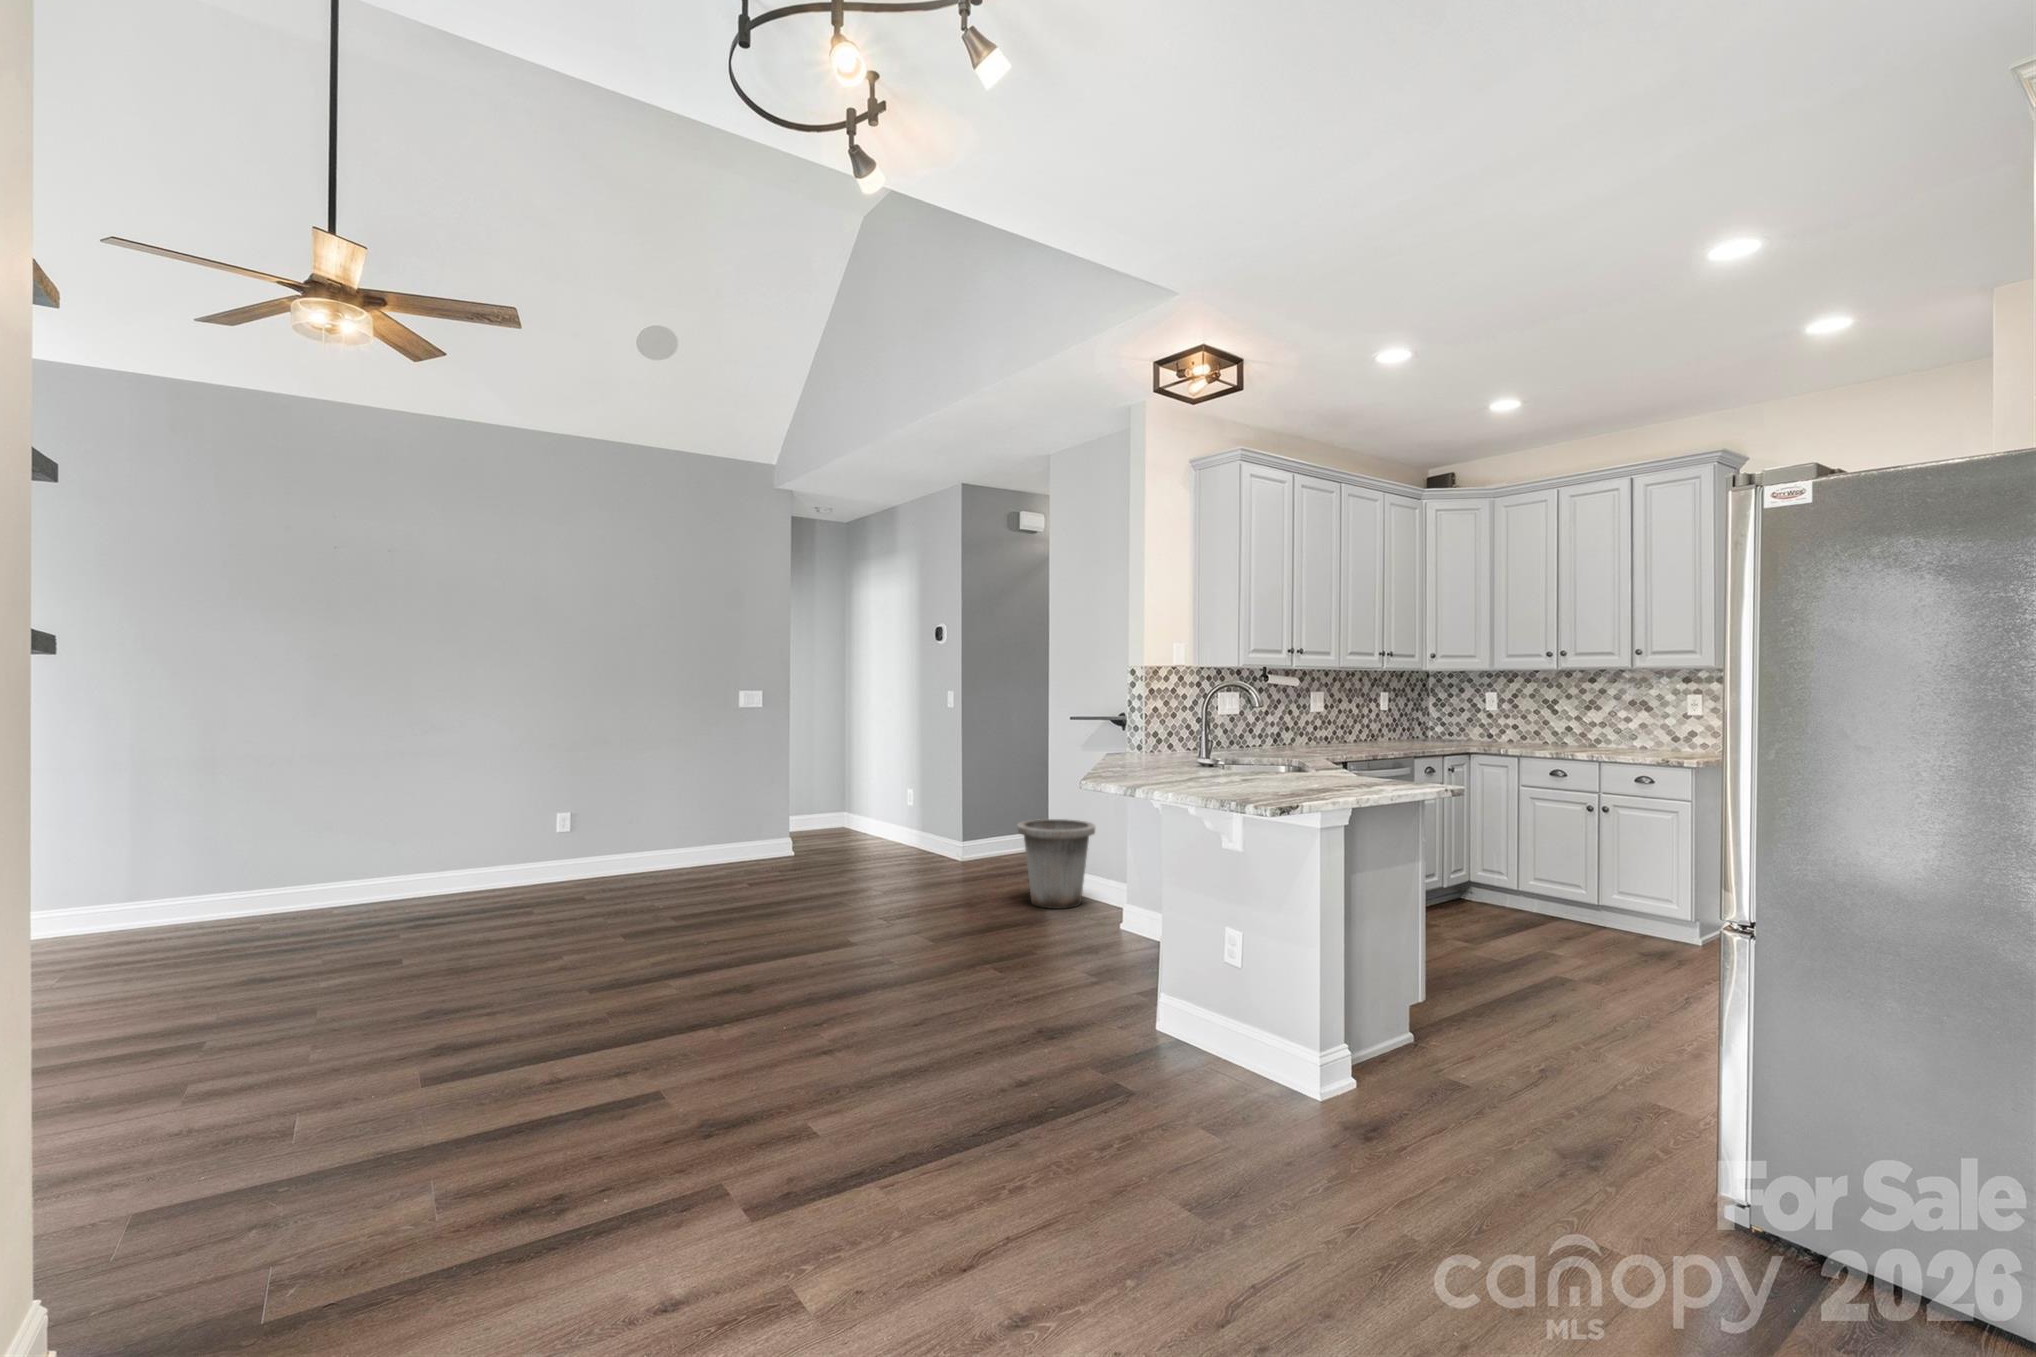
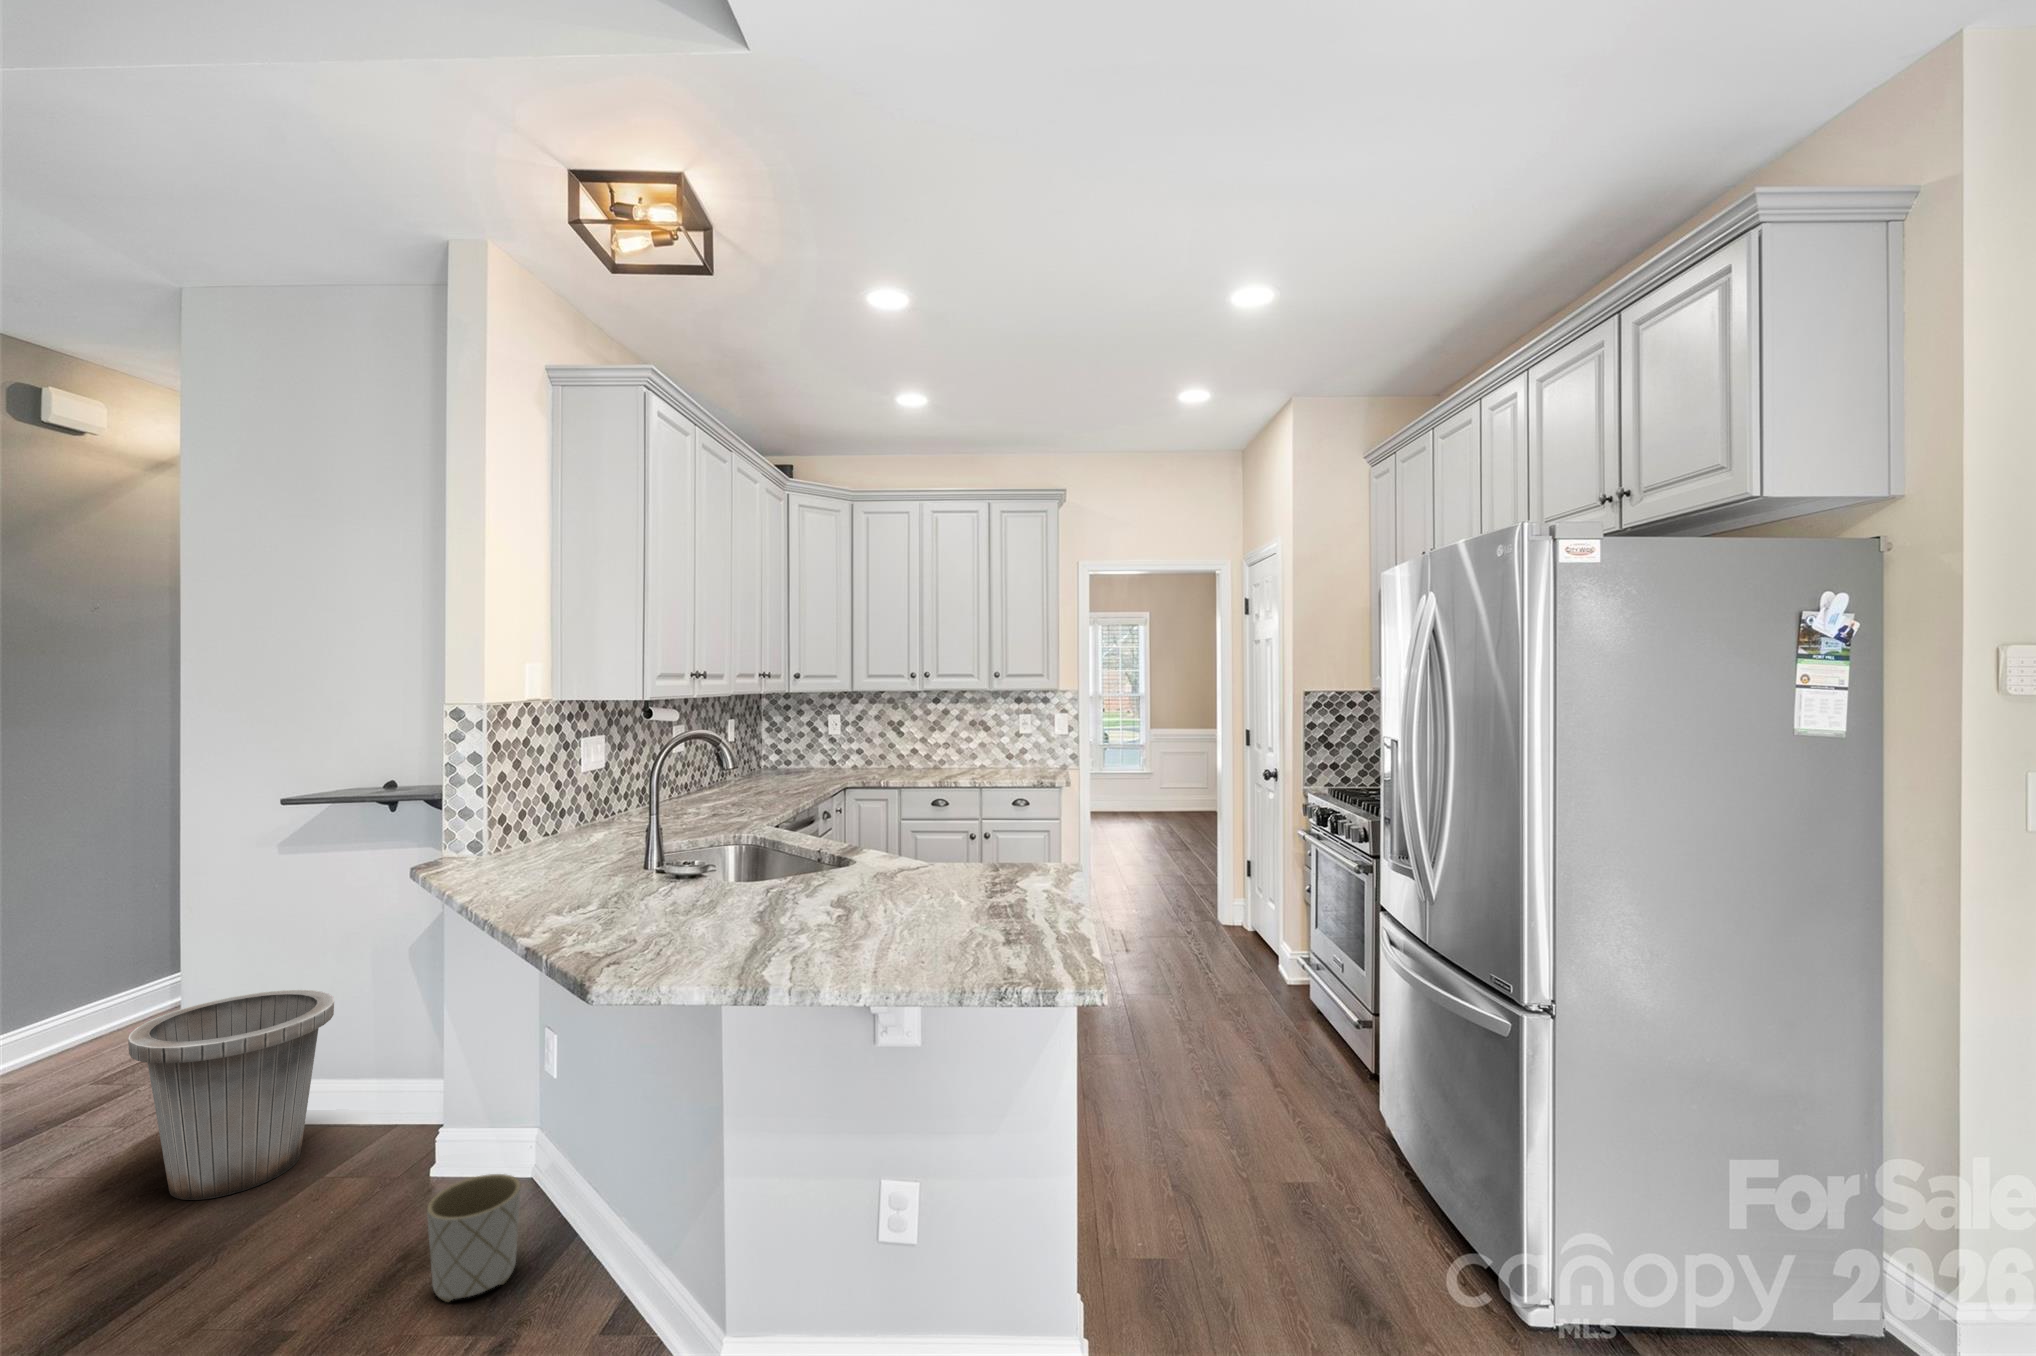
planter: none [1090,910,1131,963] -> present [427,1174,521,1302]

